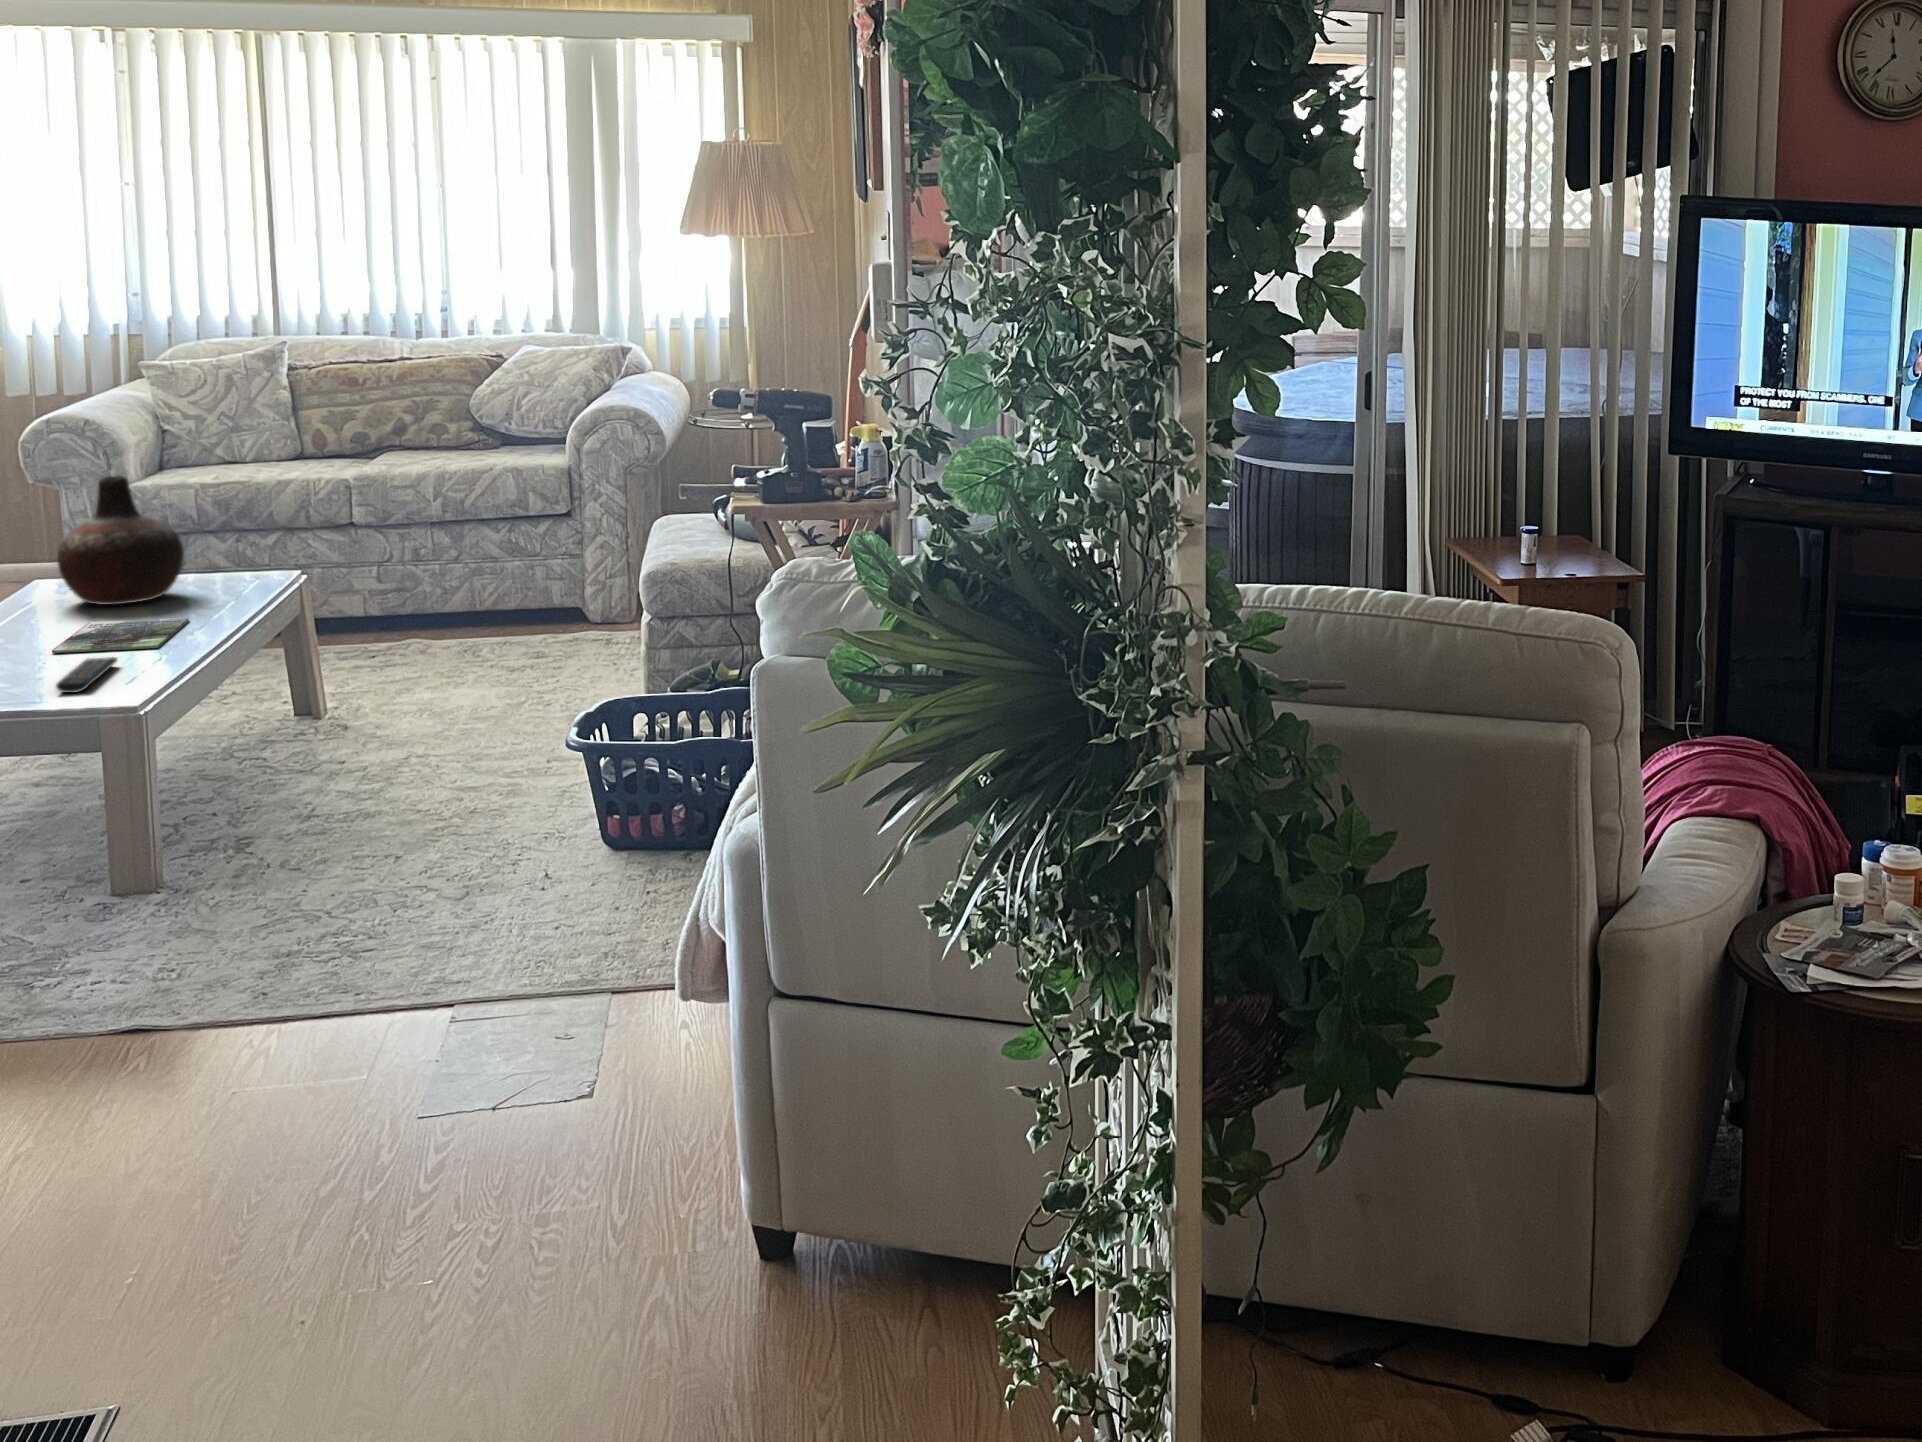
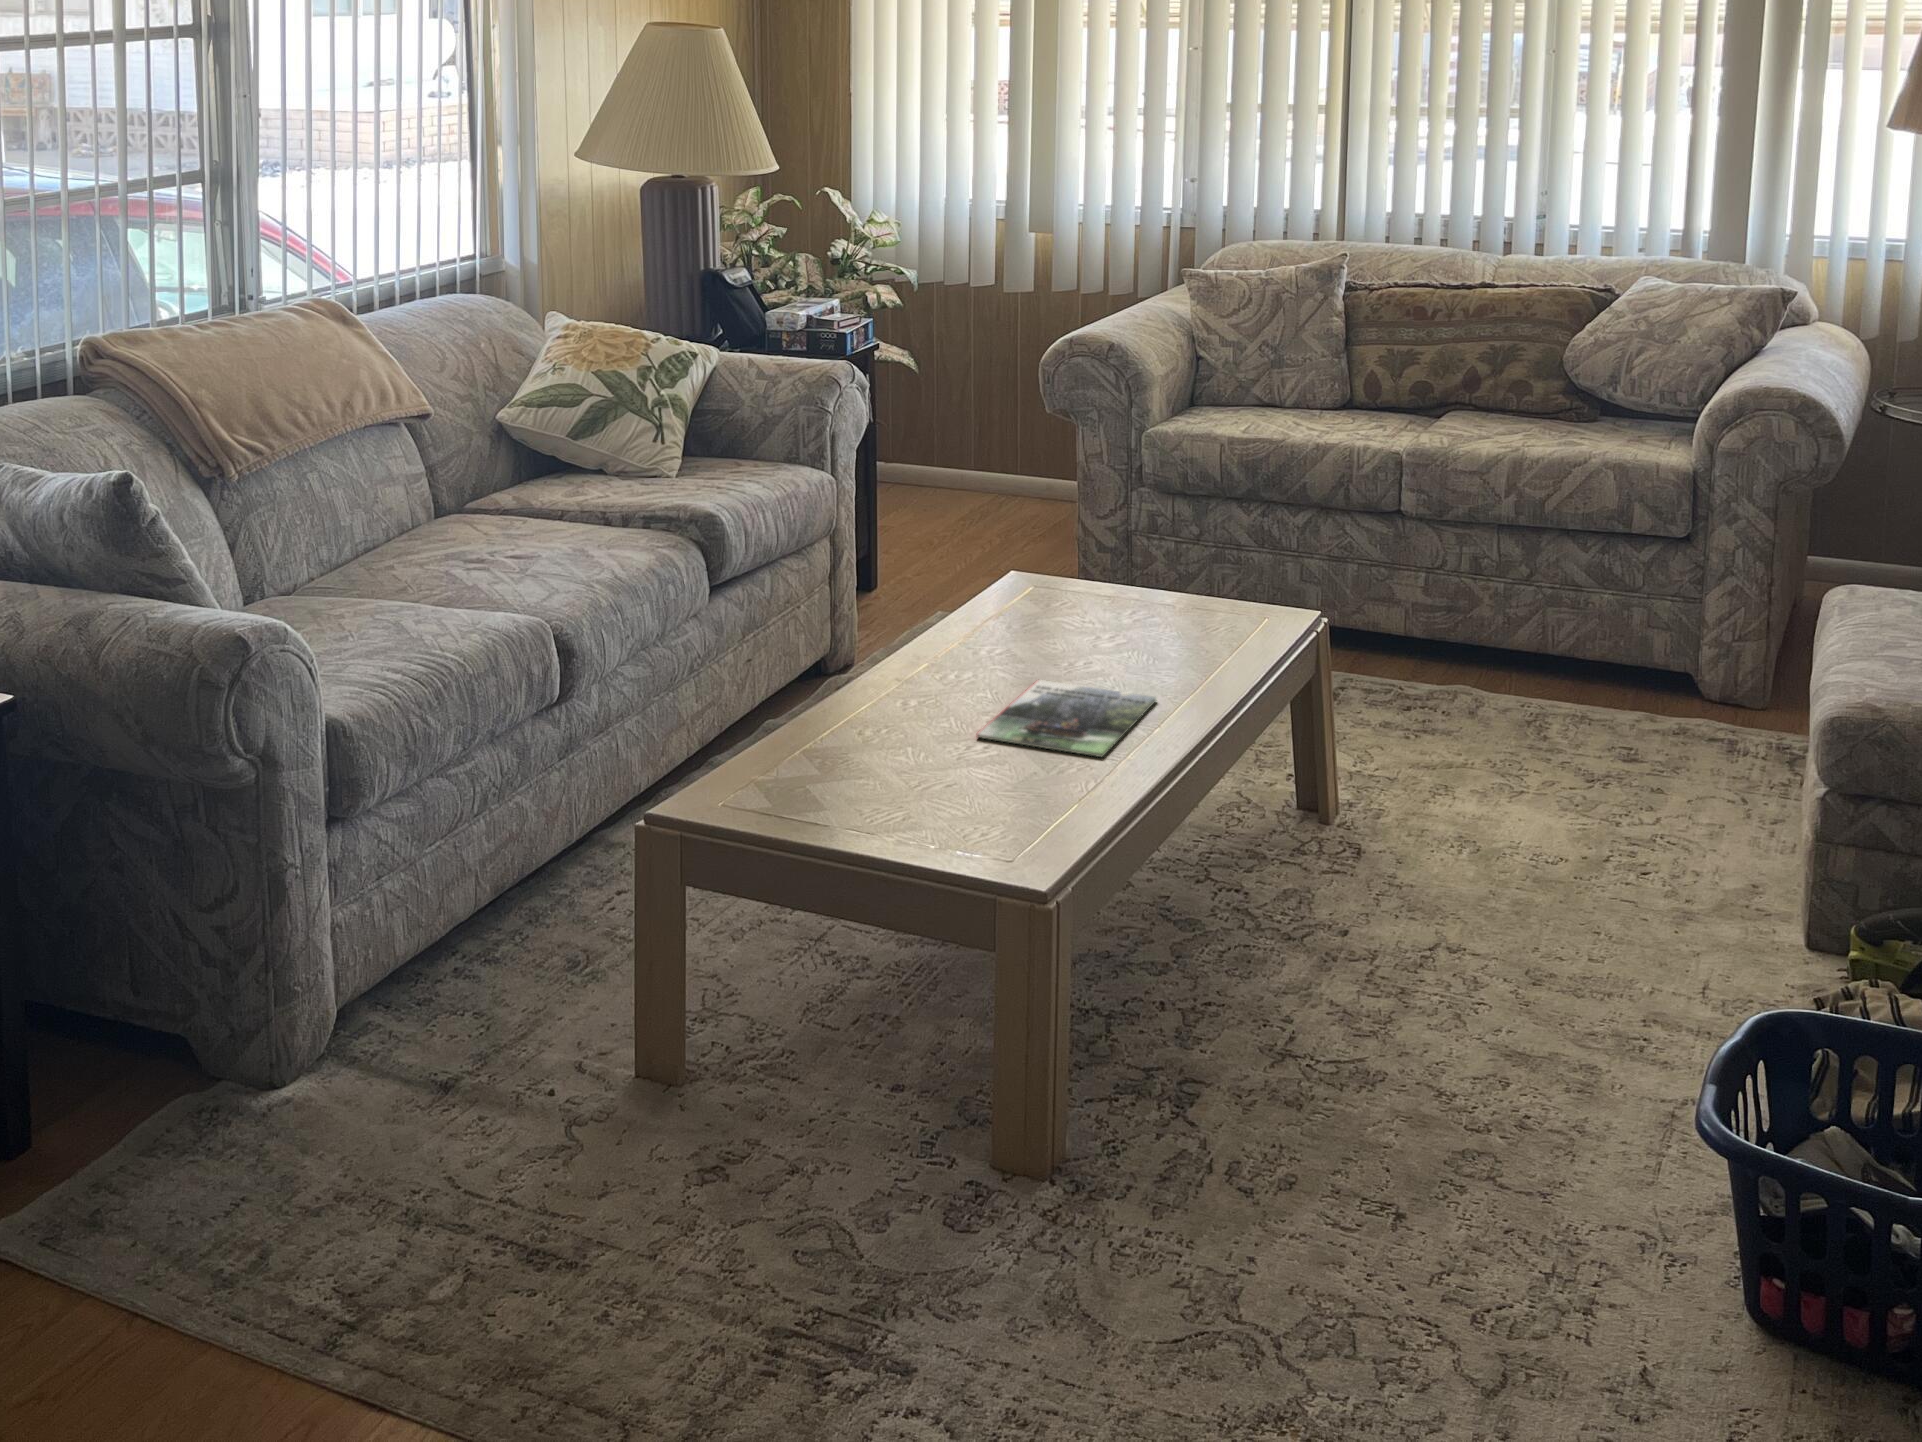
vase: present [57,476,184,605] -> none [1019,468,1168,647]
remote control: present [56,657,117,693] -> none [950,770,1044,843]

